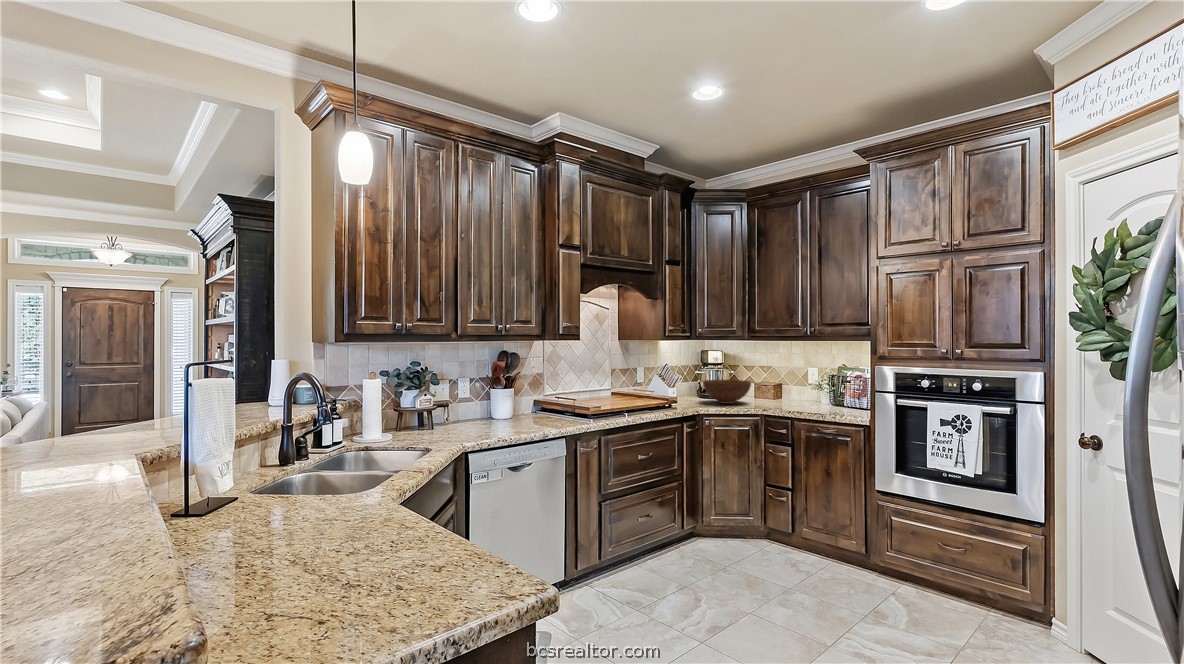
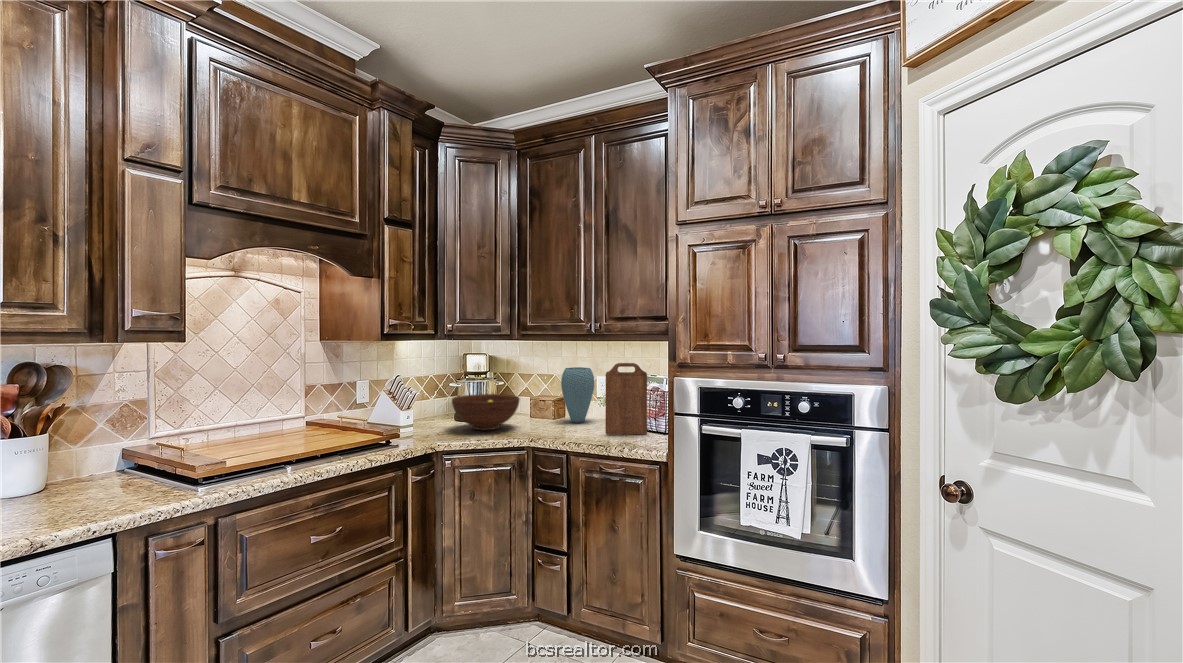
cutting board: none [819,357,852,410] -> present [605,363,647,435]
vase: none [781,362,807,402] -> present [561,367,594,423]

